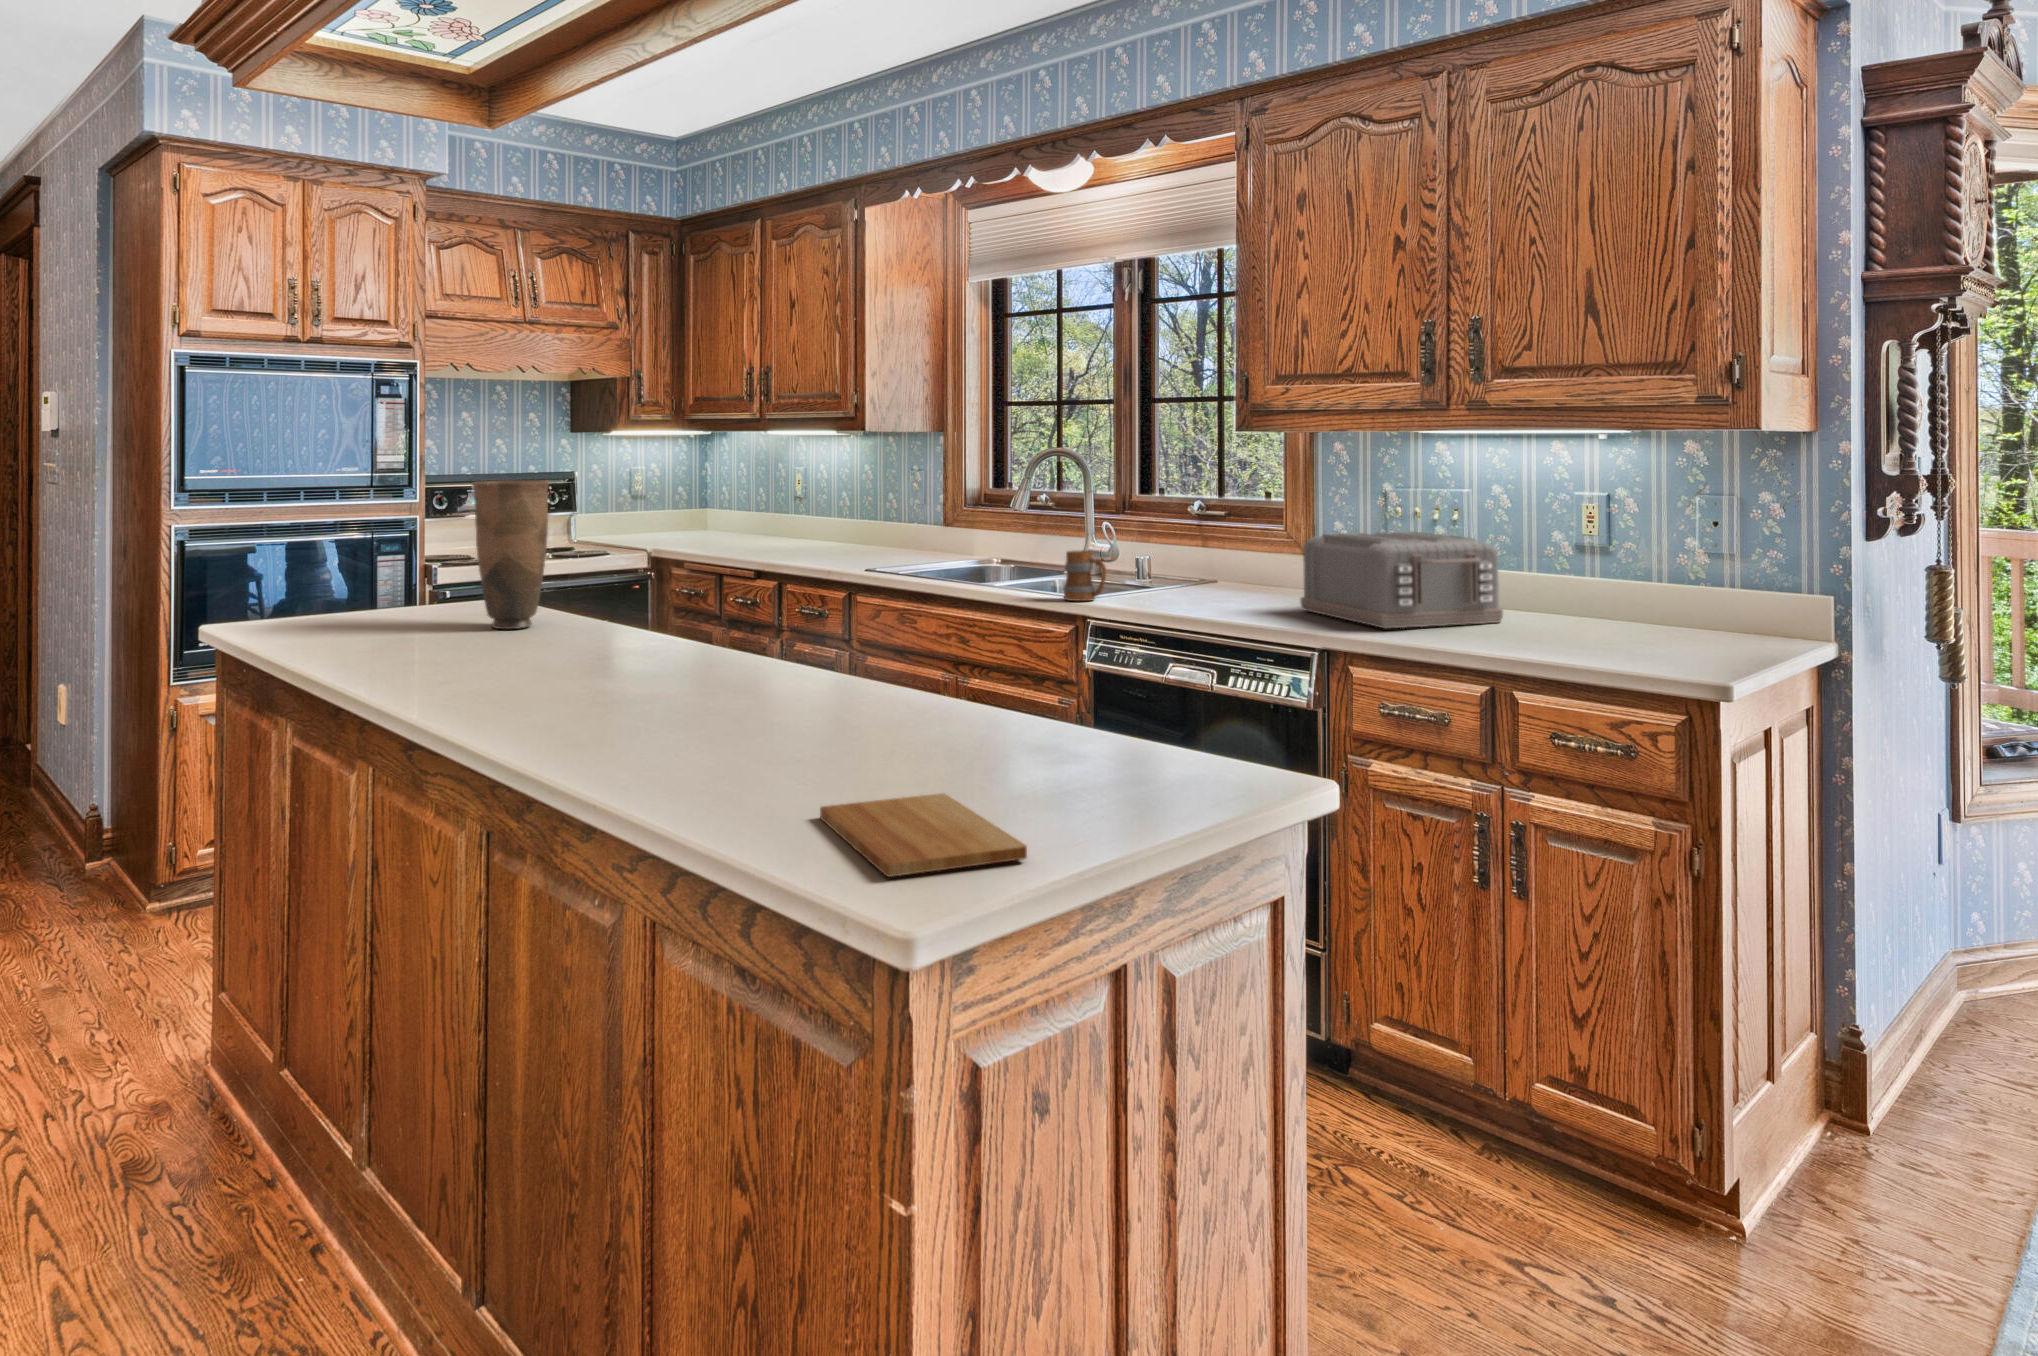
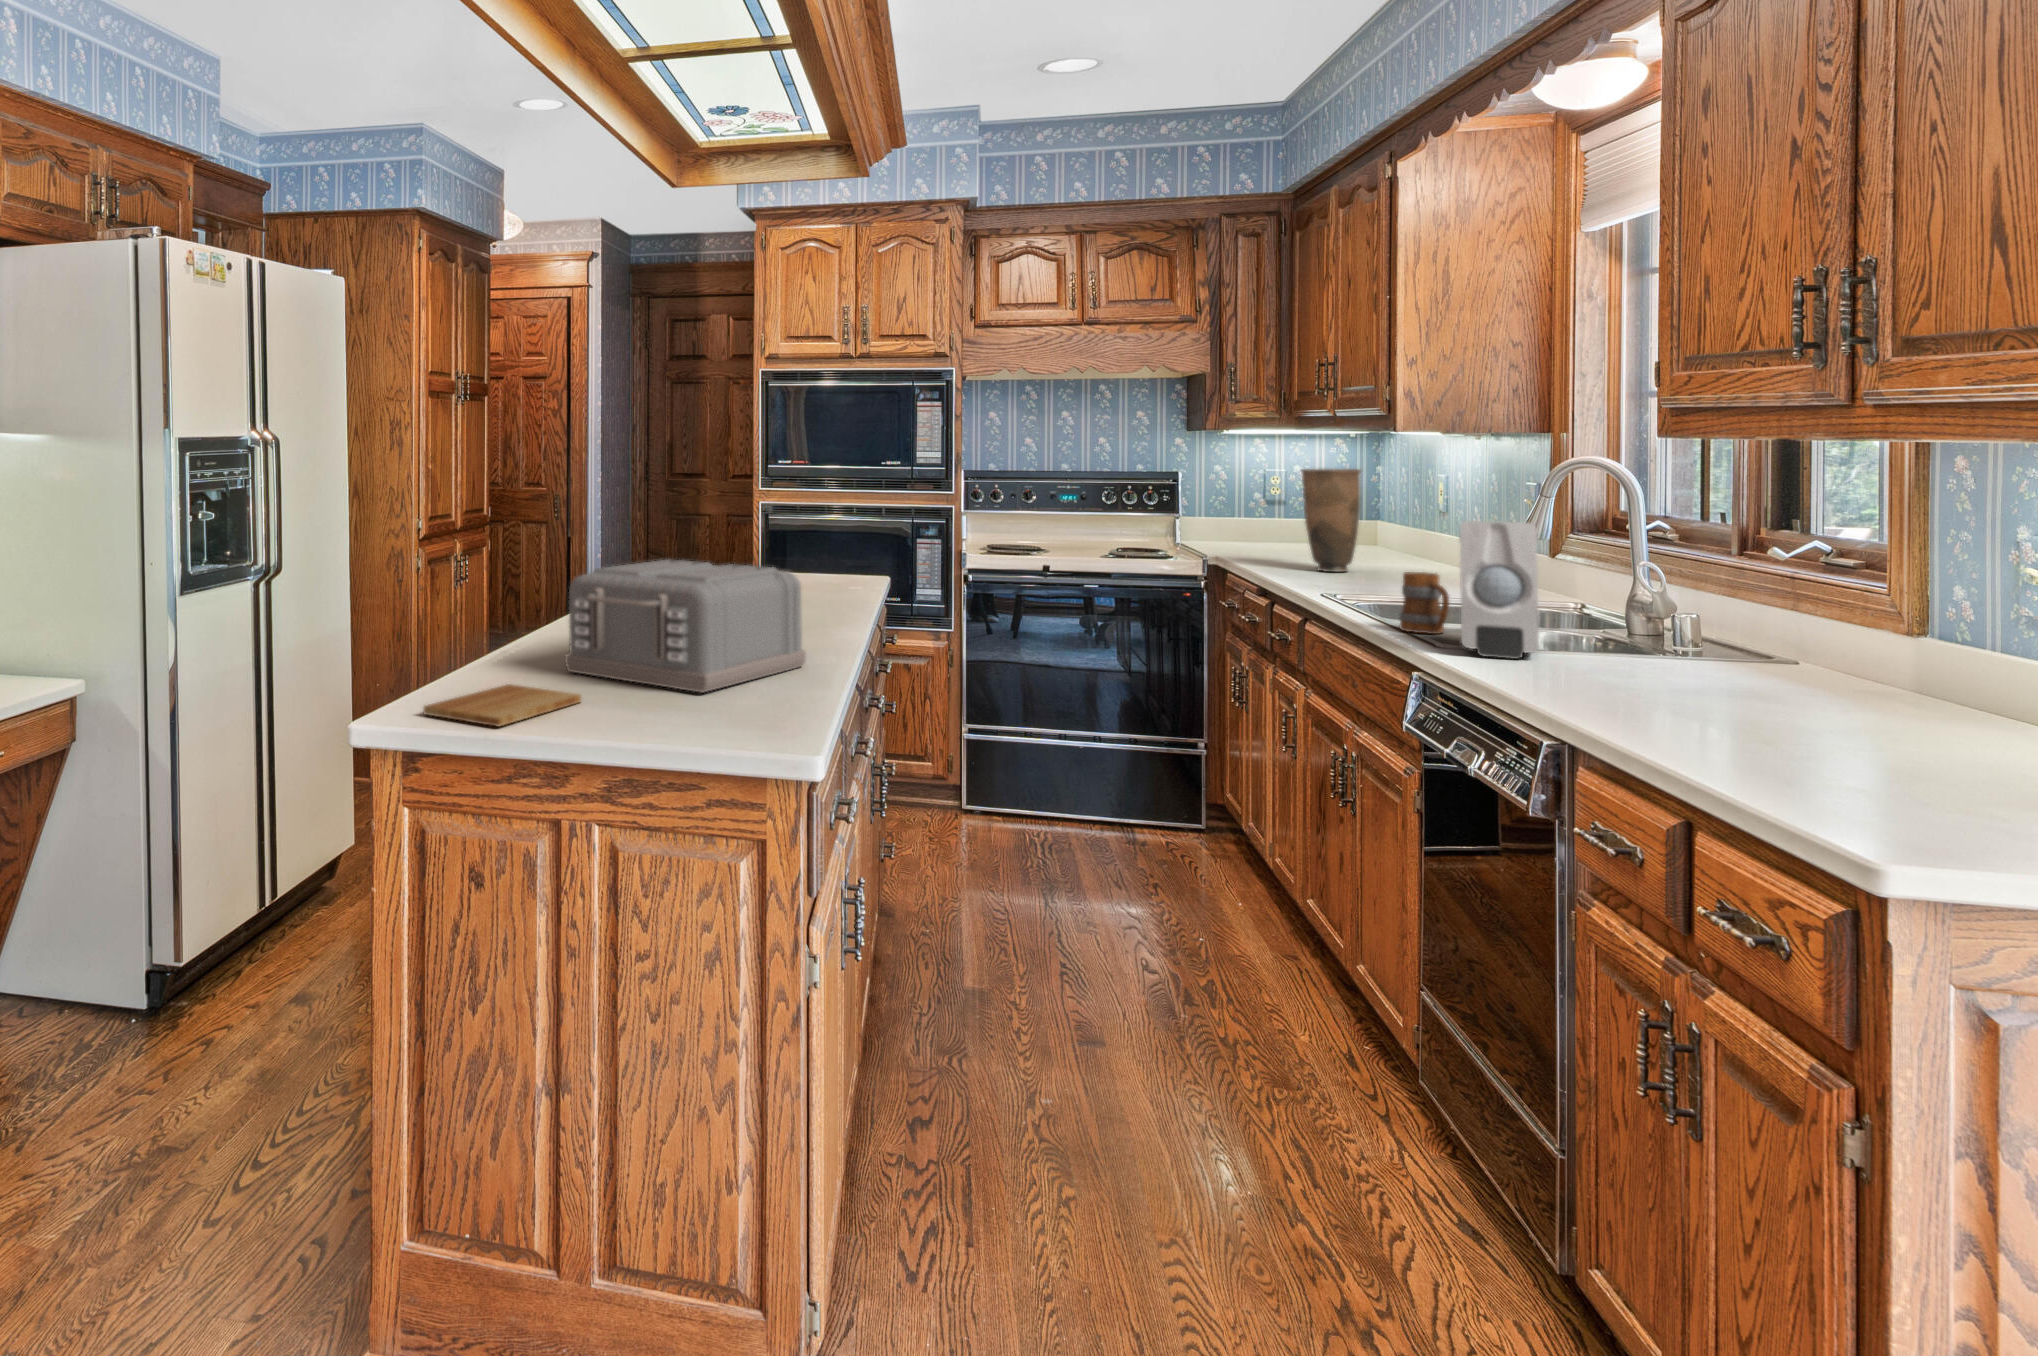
vase: present [472,480,550,629] -> present [1301,469,1361,572]
soap dispenser: none [1132,503,1213,612] -> present [1459,521,1539,659]
toaster: present [1301,531,1503,629] -> present [565,560,806,693]

